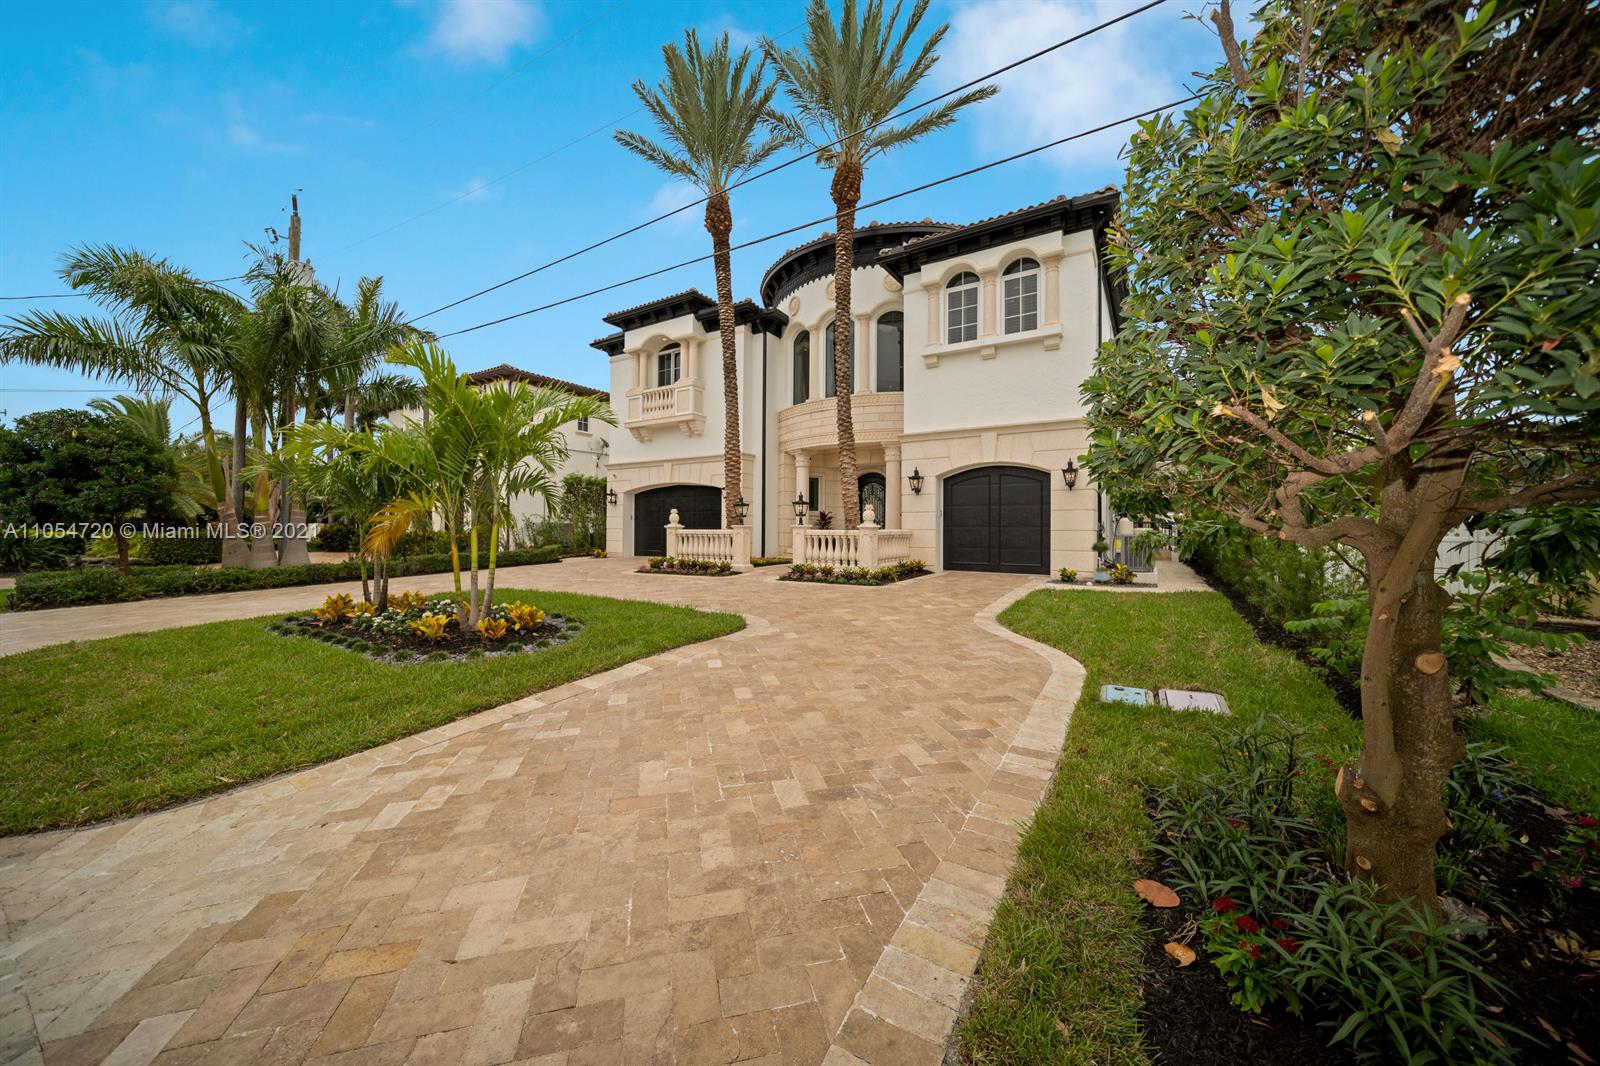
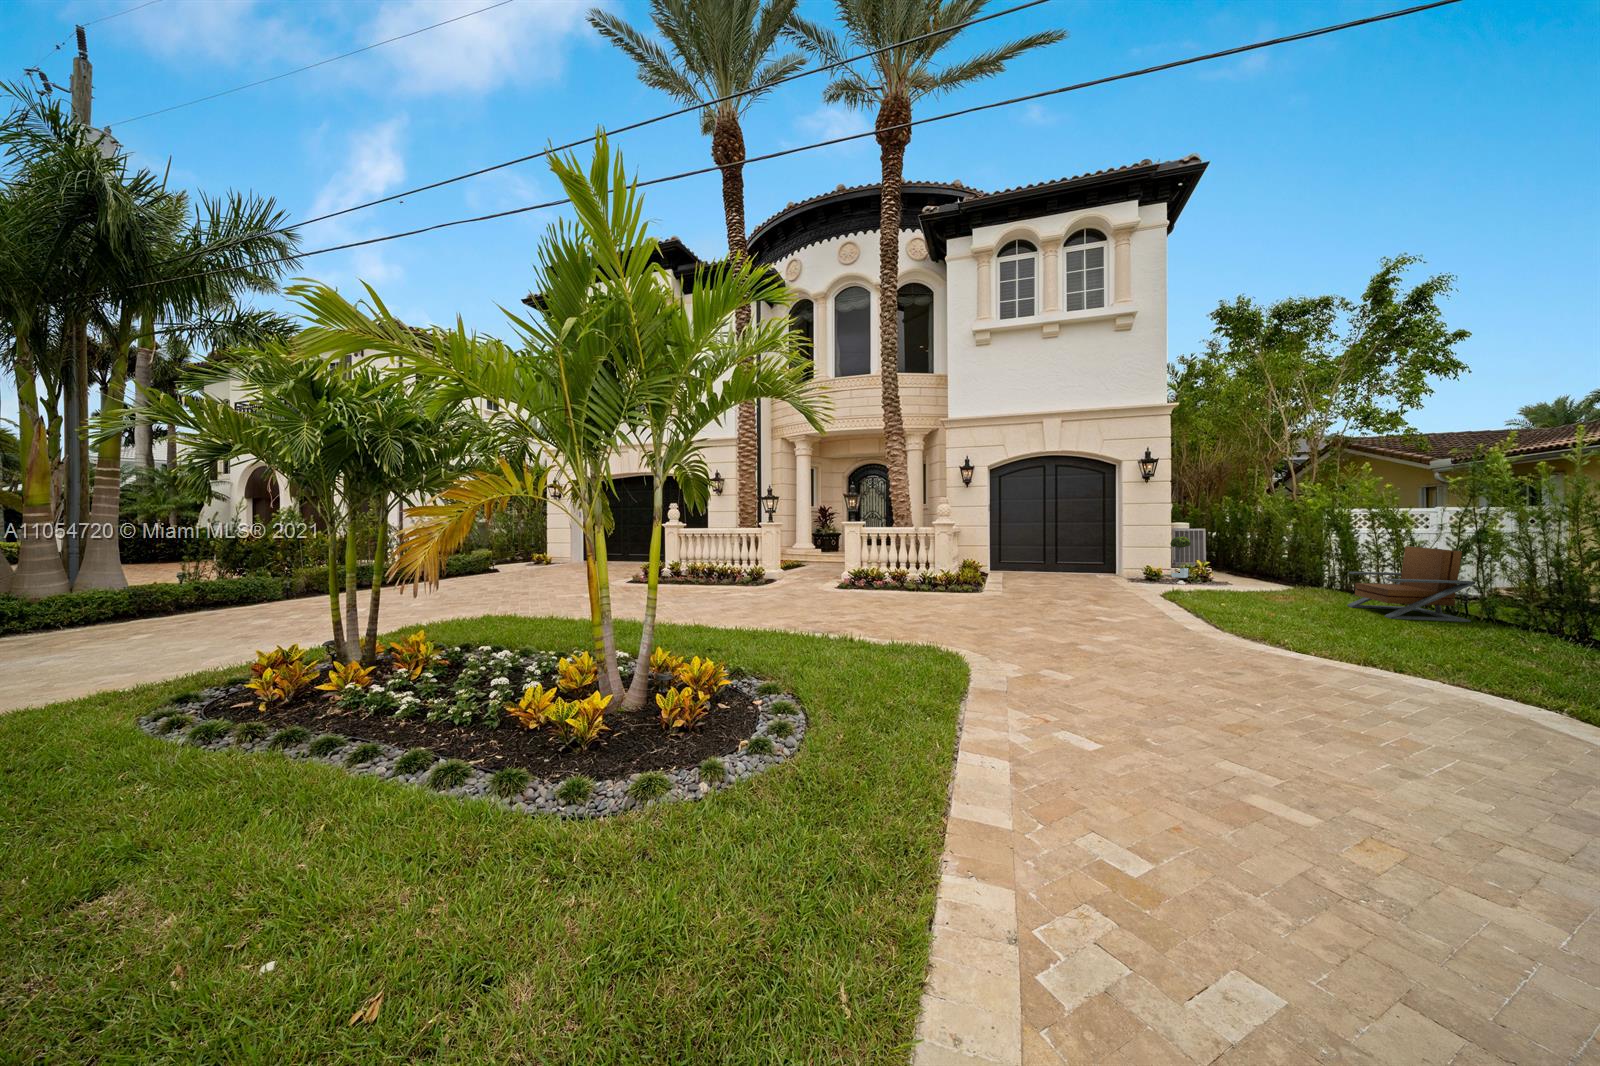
lounge chair: none [1173,554,1246,623] -> present [1347,546,1475,622]

